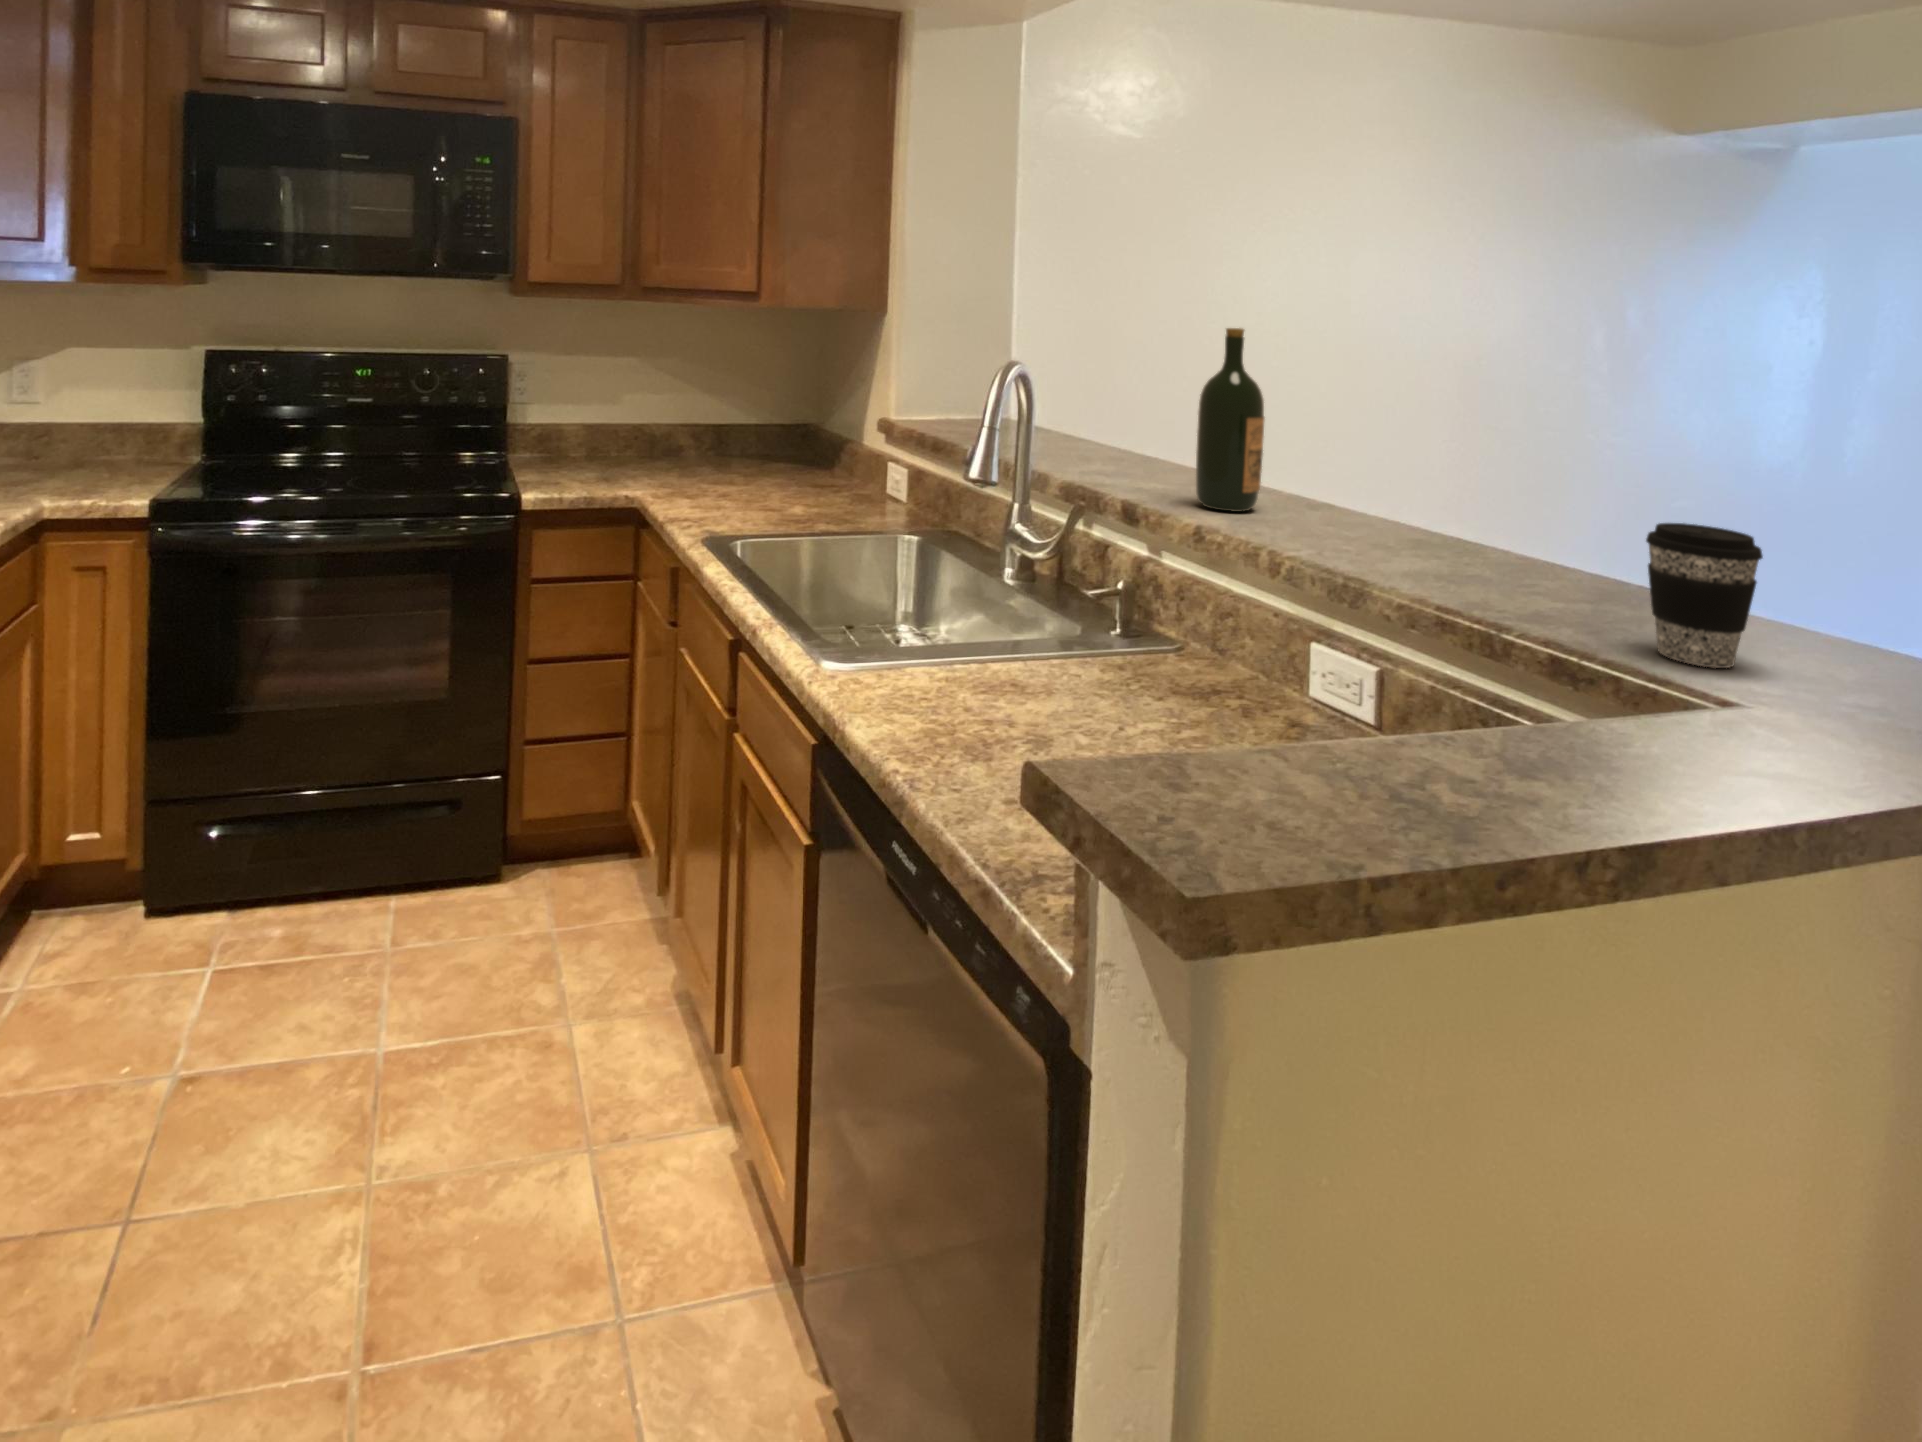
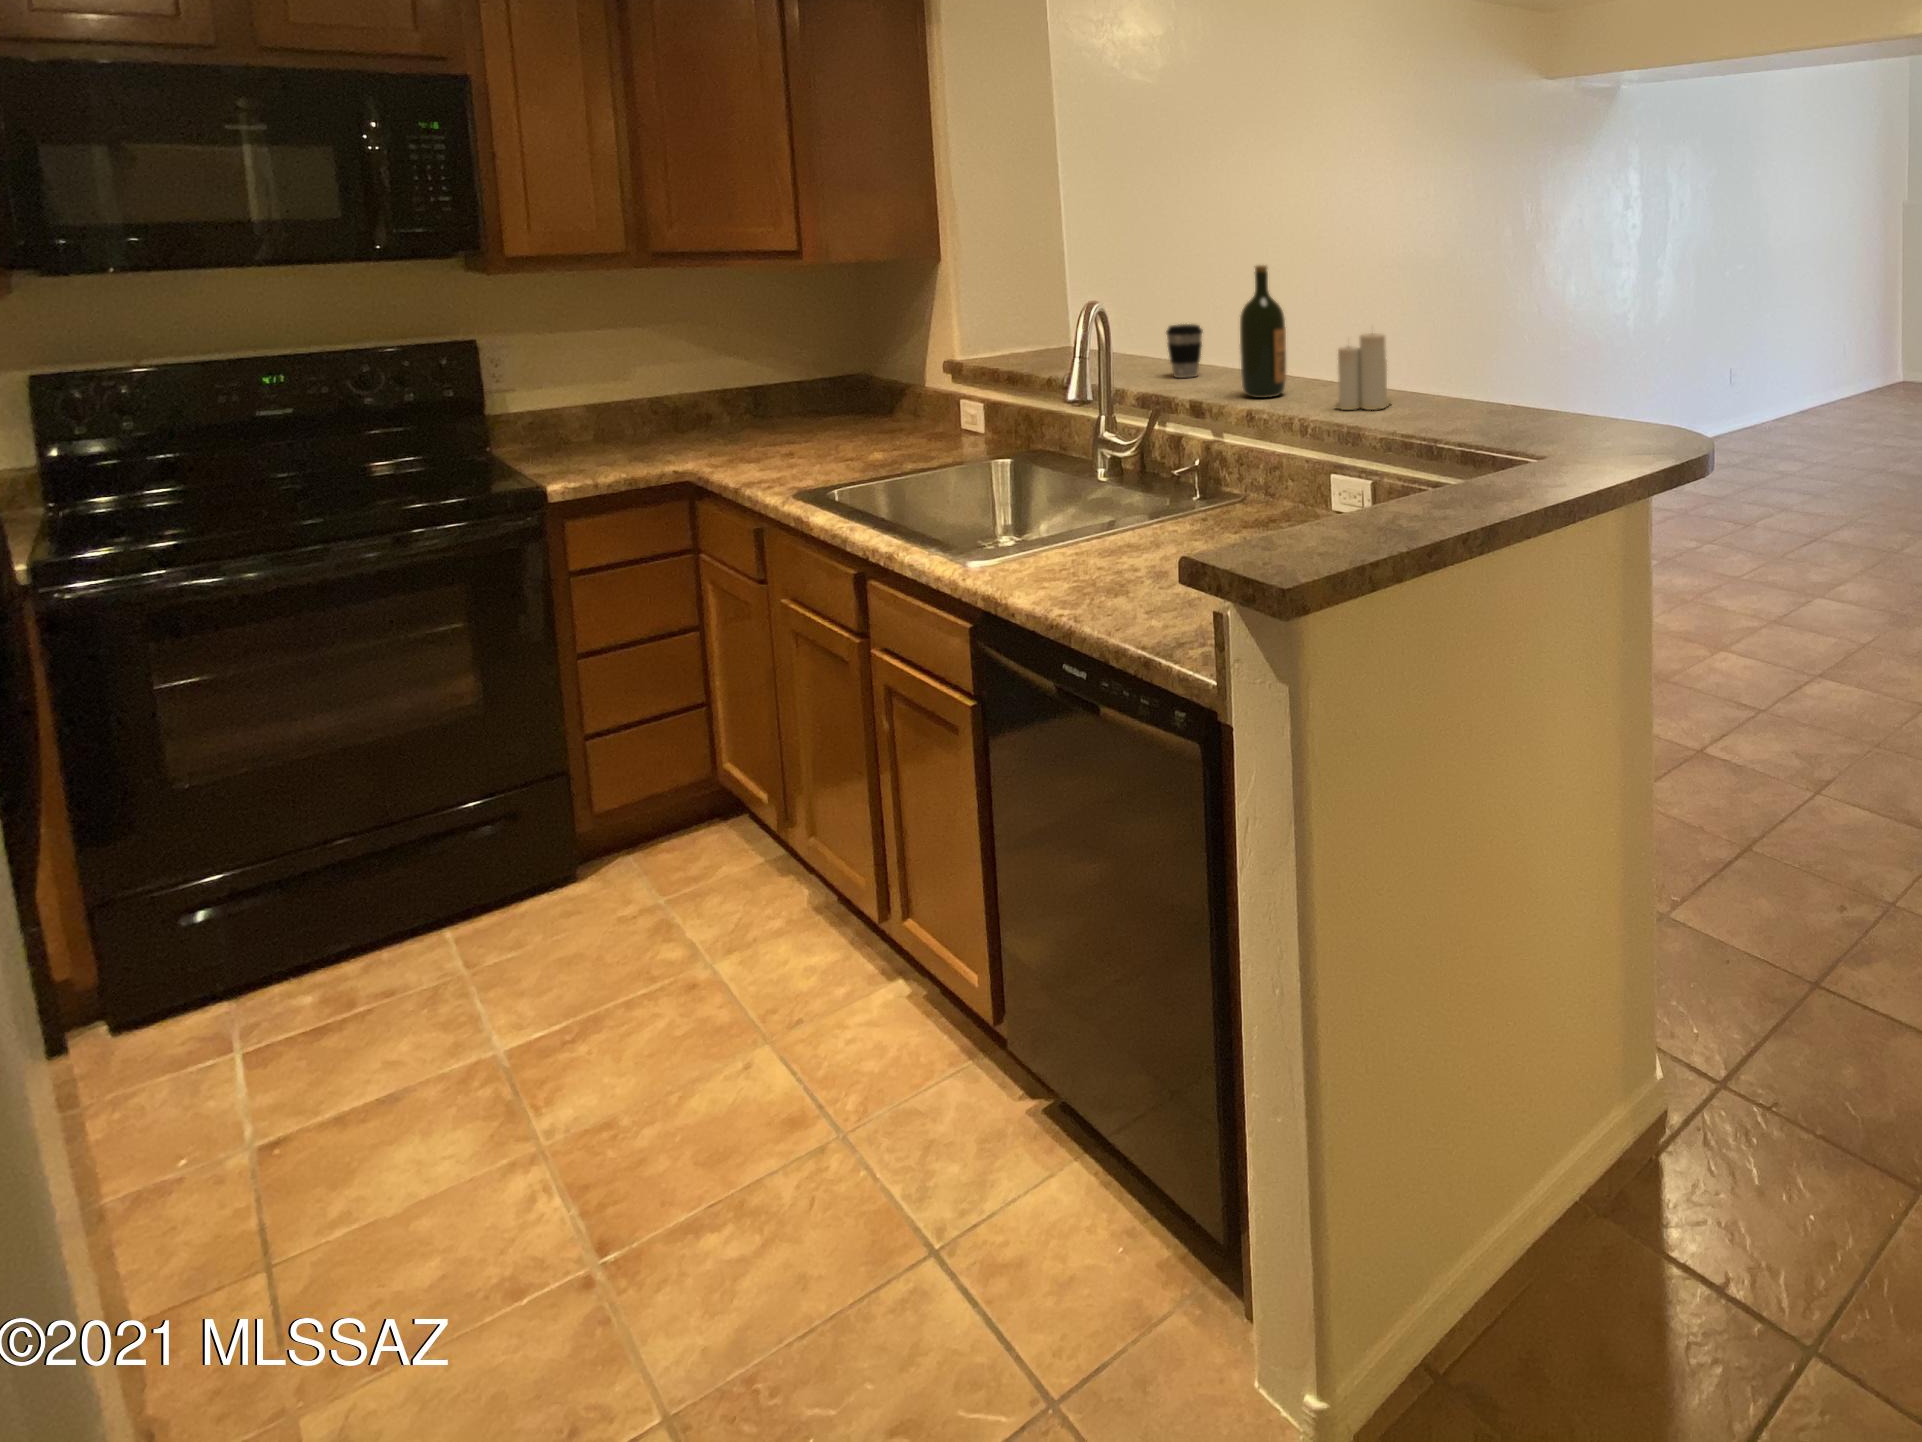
candle: none [1330,425,1429,556] -> present [1335,333,1392,410]
coffee cup: present [1646,523,1763,668] -> present [1166,324,1202,378]

